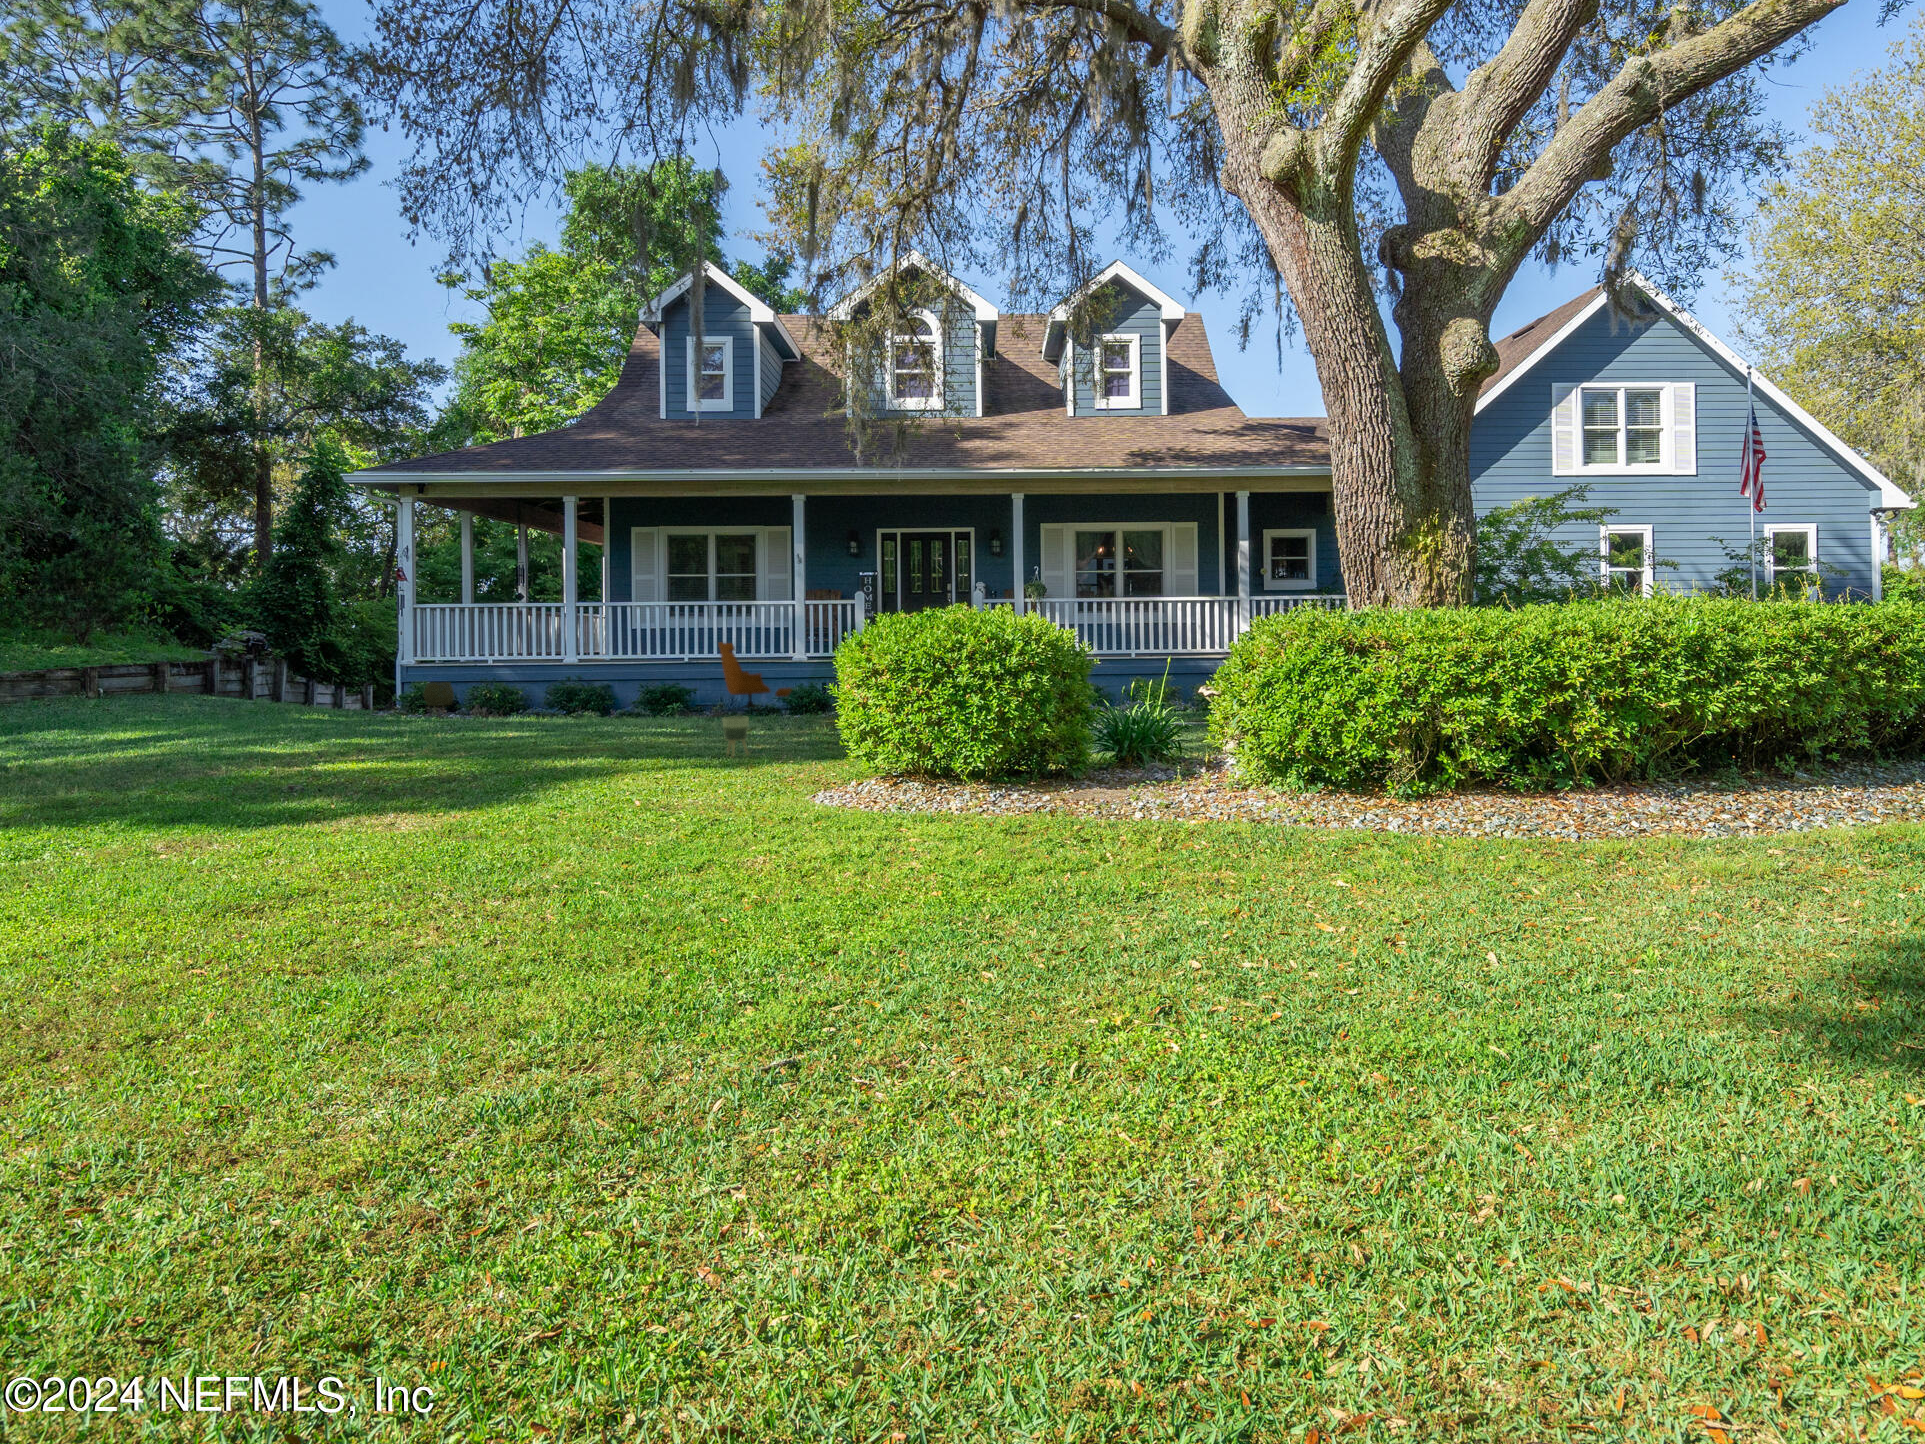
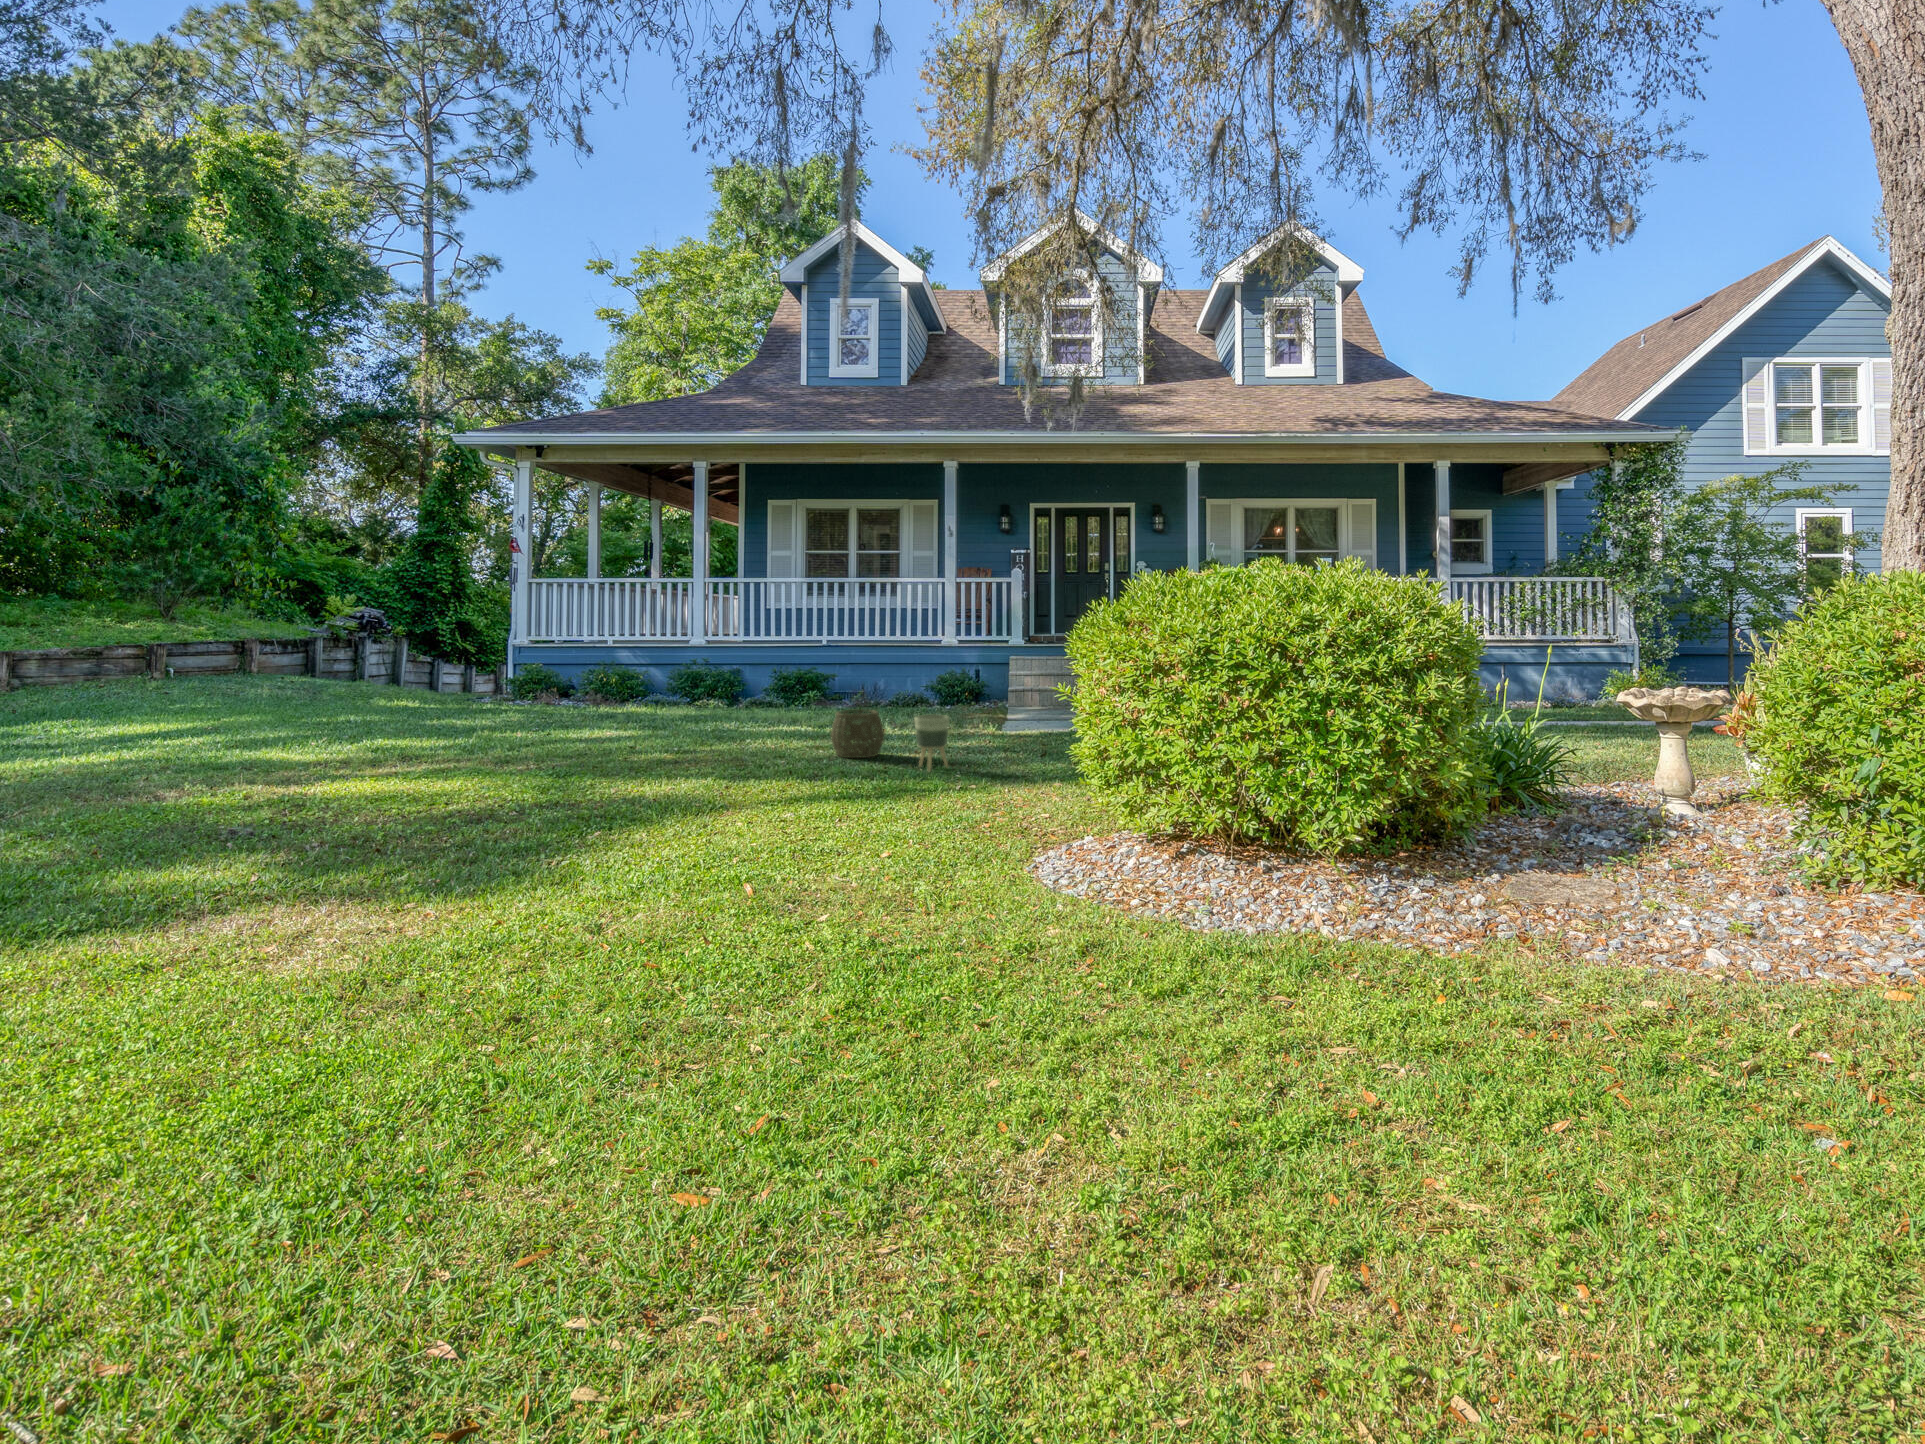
lounge chair: present [718,642,791,709] -> none [867,622,961,701]
woven basket: present [424,682,454,706] -> present [831,709,884,758]

